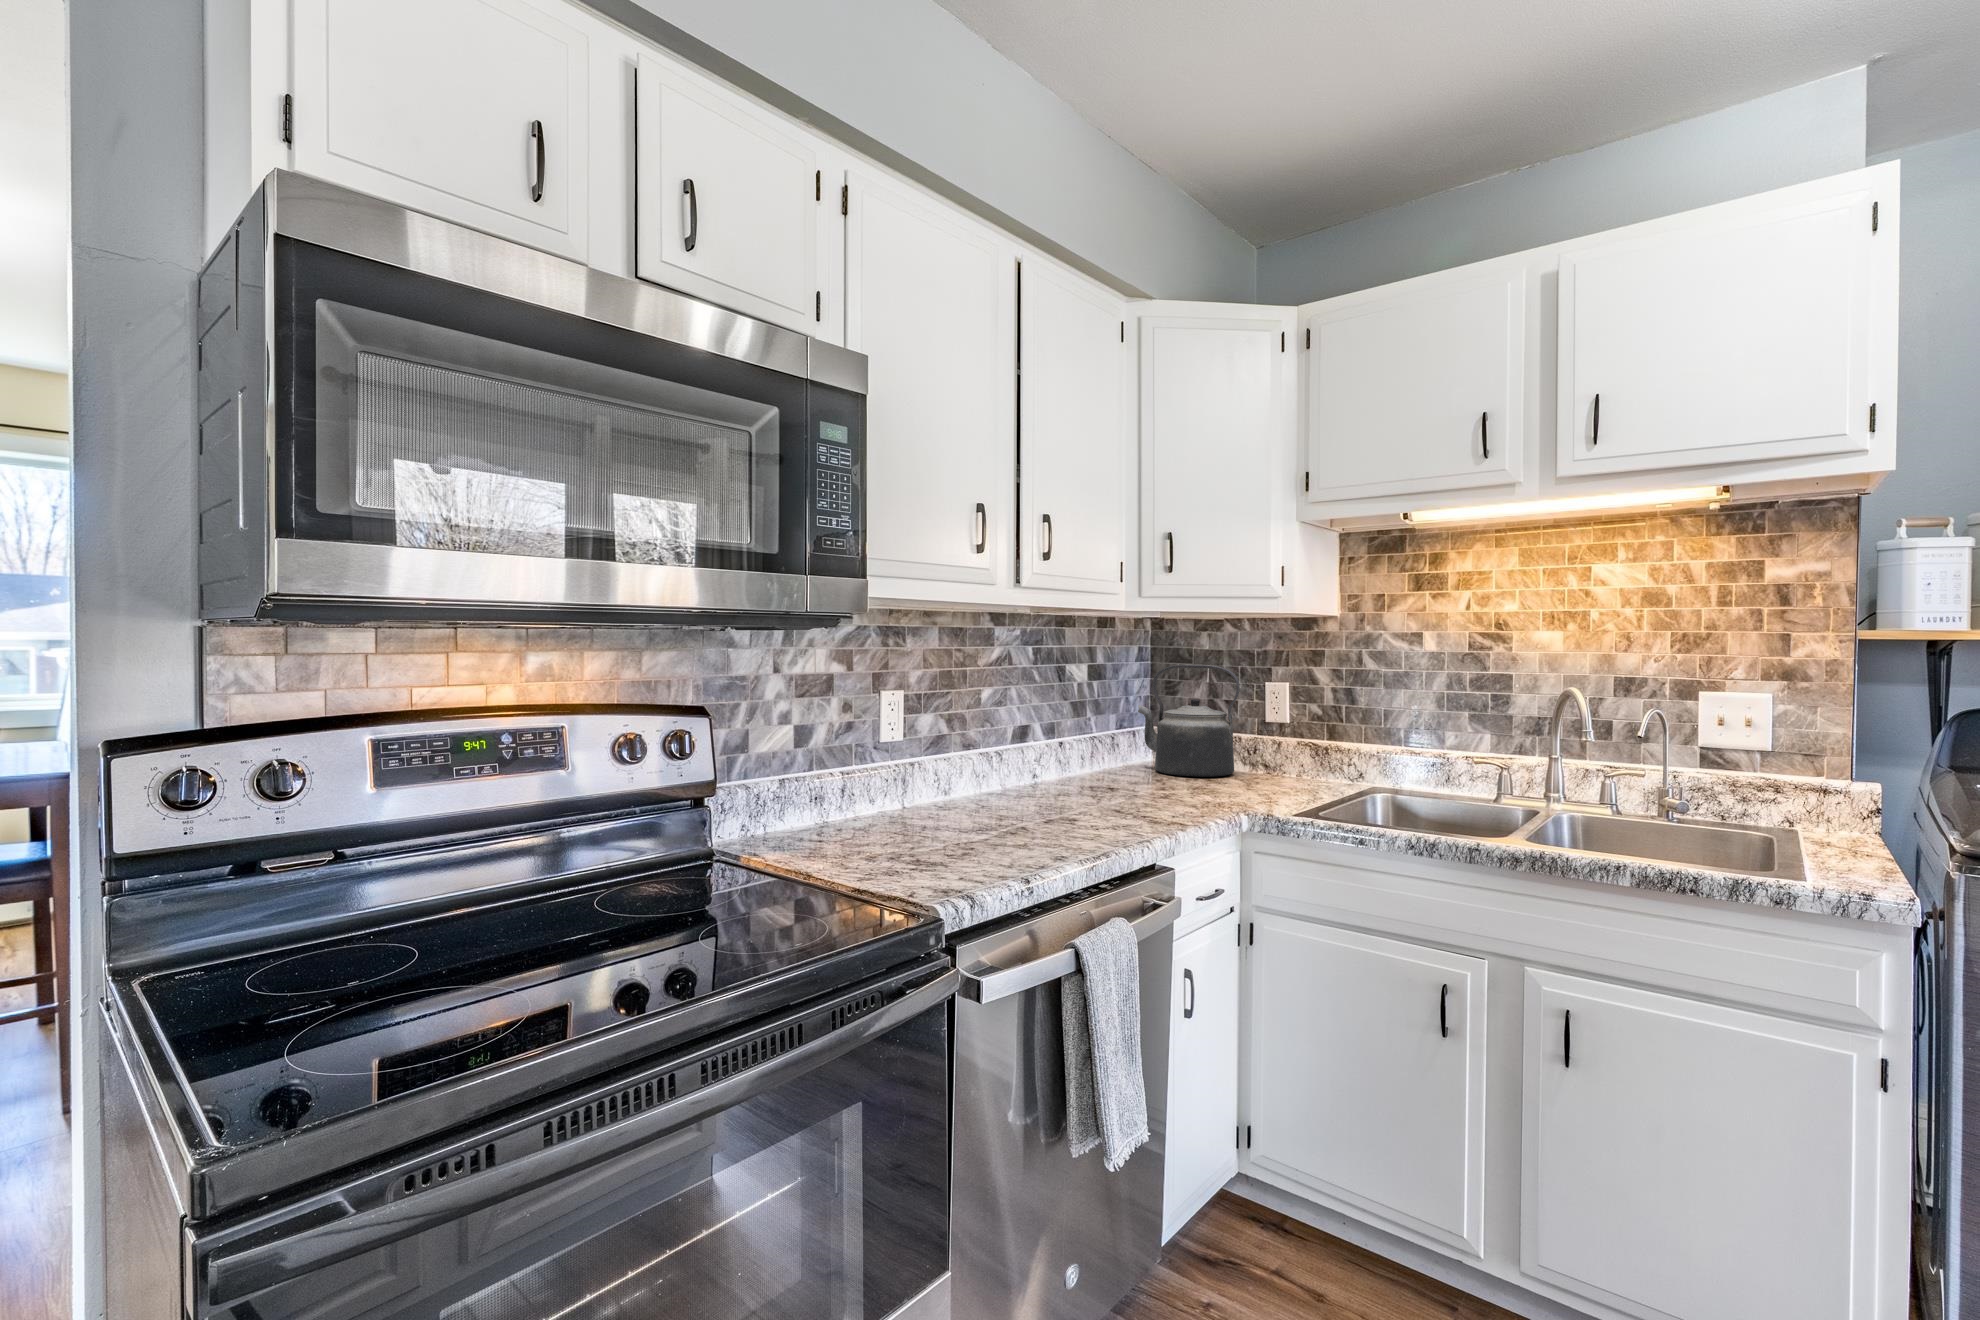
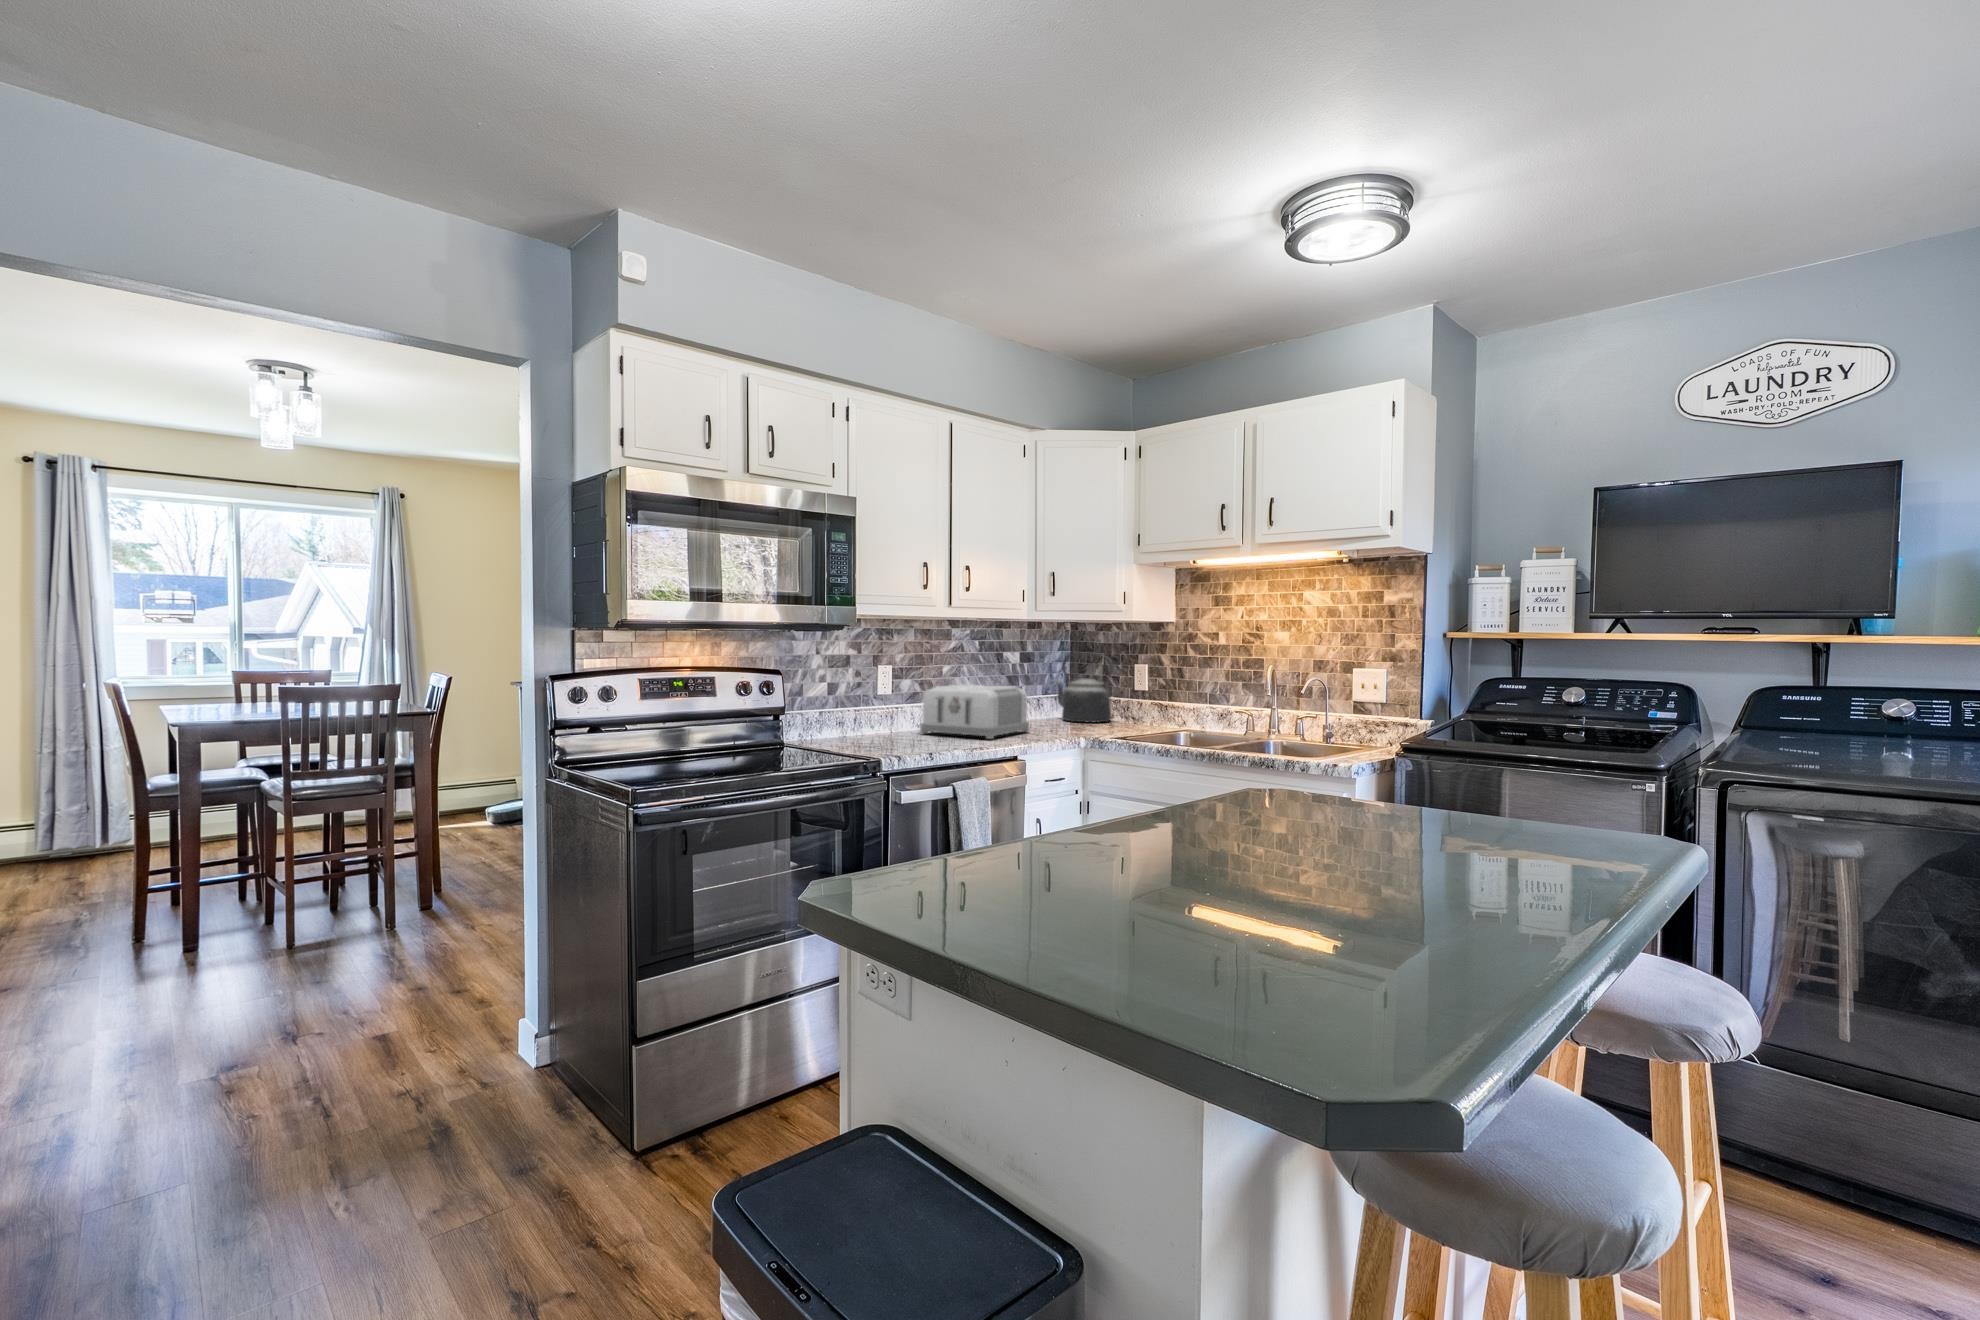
toaster: none [960,721,1140,827] -> present [920,685,1029,739]

